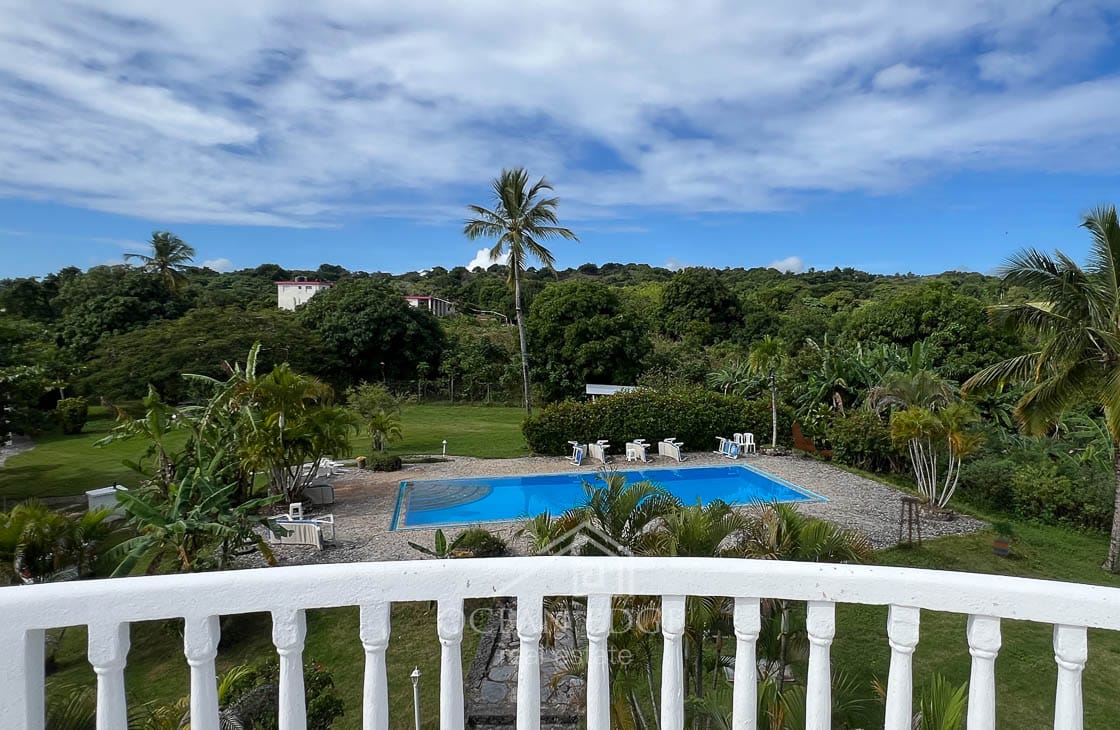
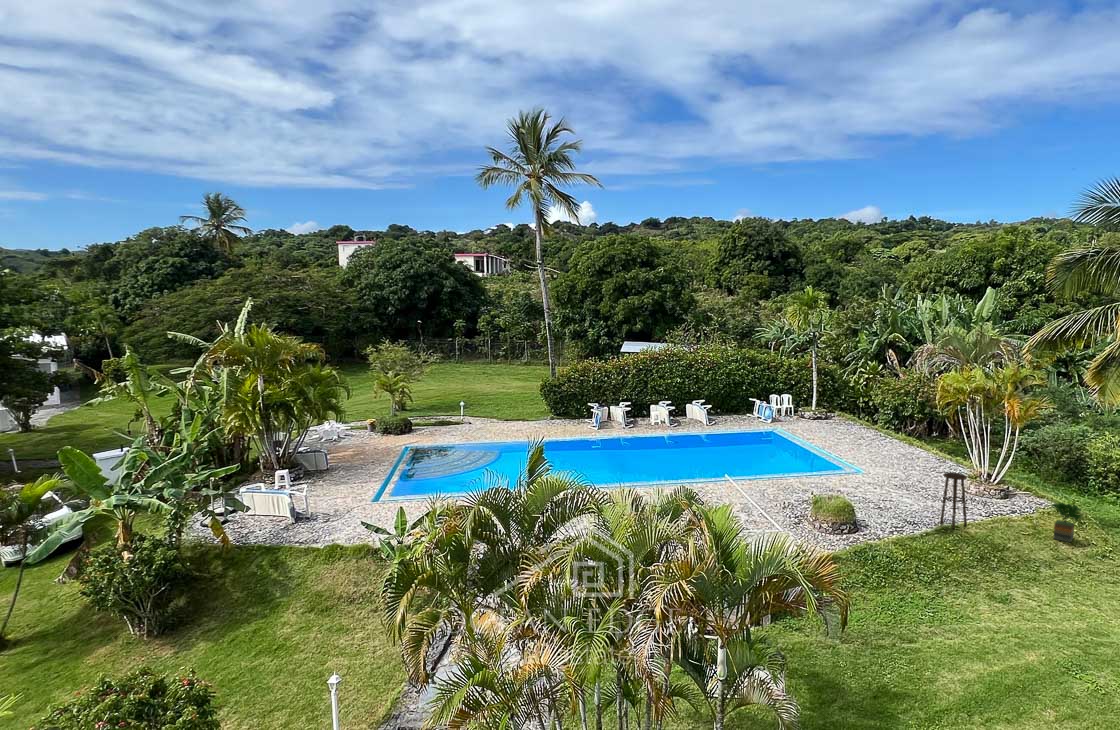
lounge chair: present [792,423,835,461] -> none [835,384,882,427]

